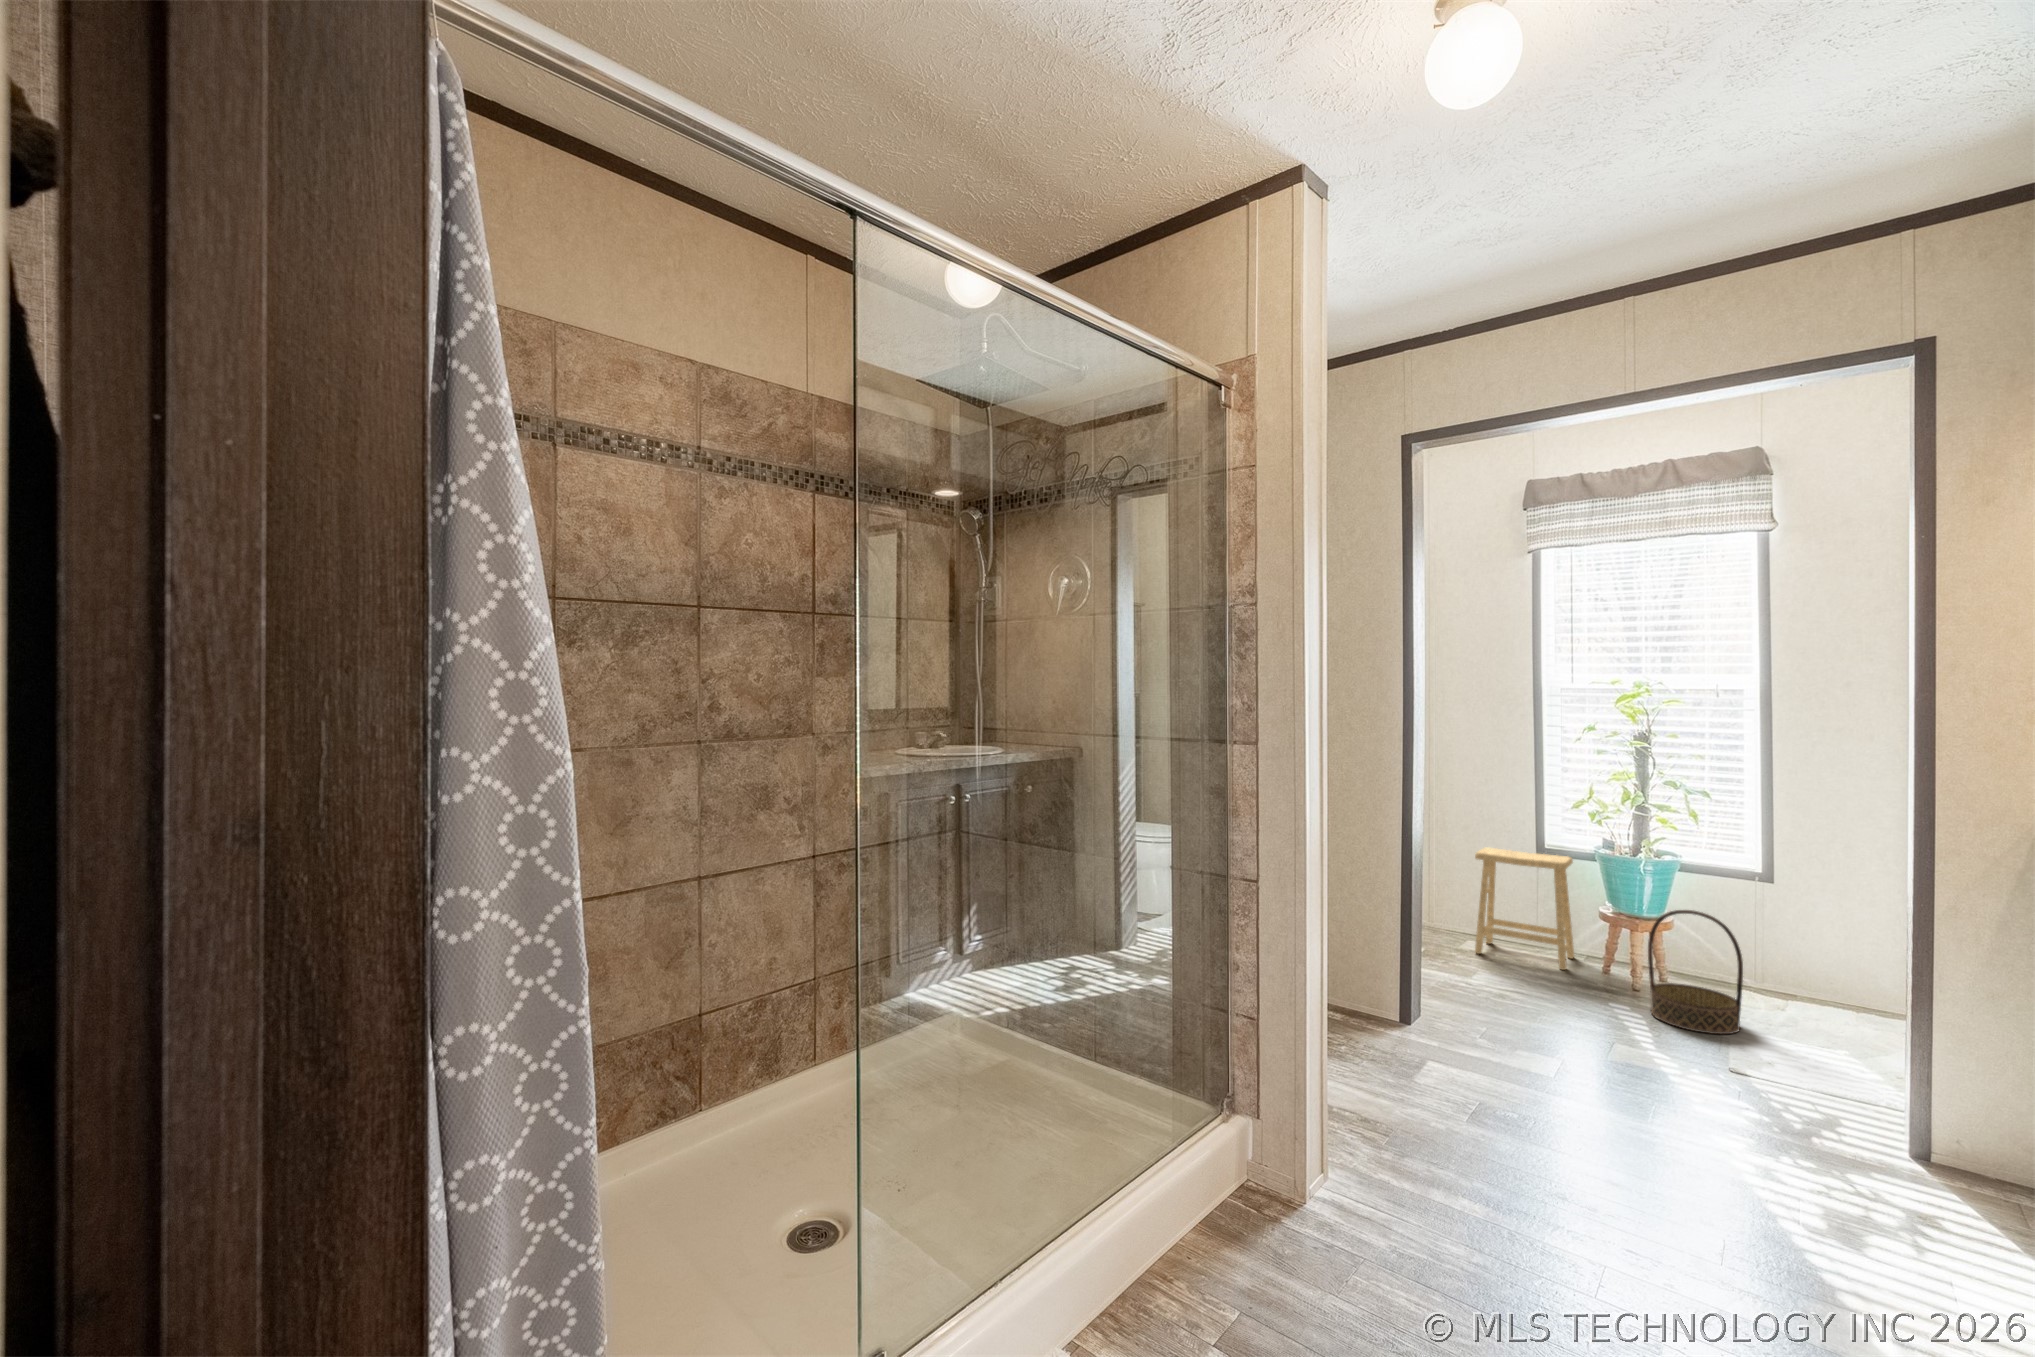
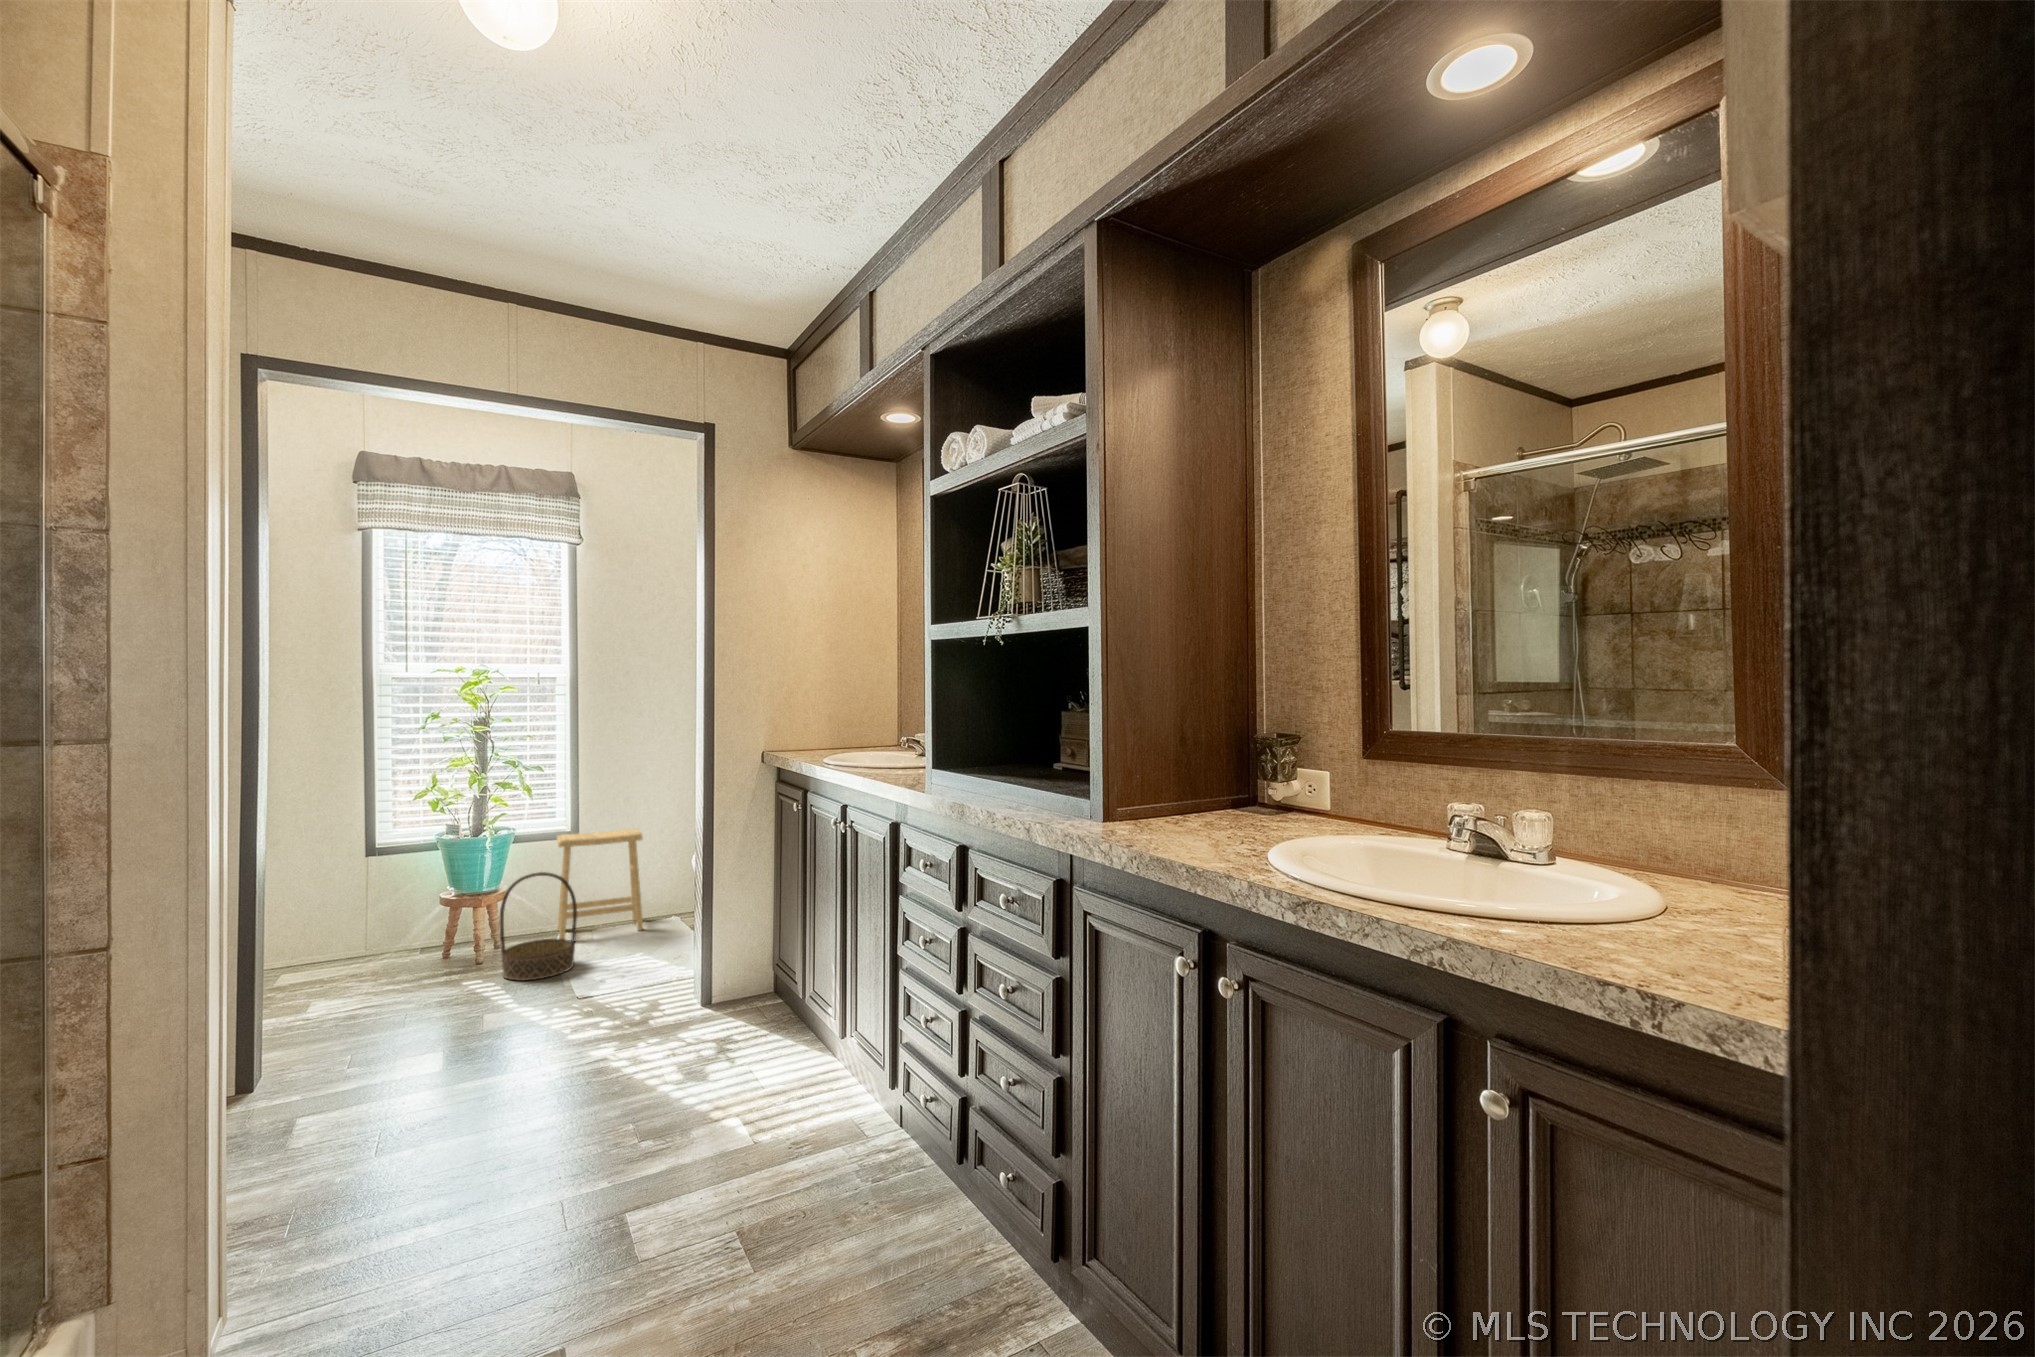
footstool: present [1475,847,1574,970] -> present [557,829,643,939]

